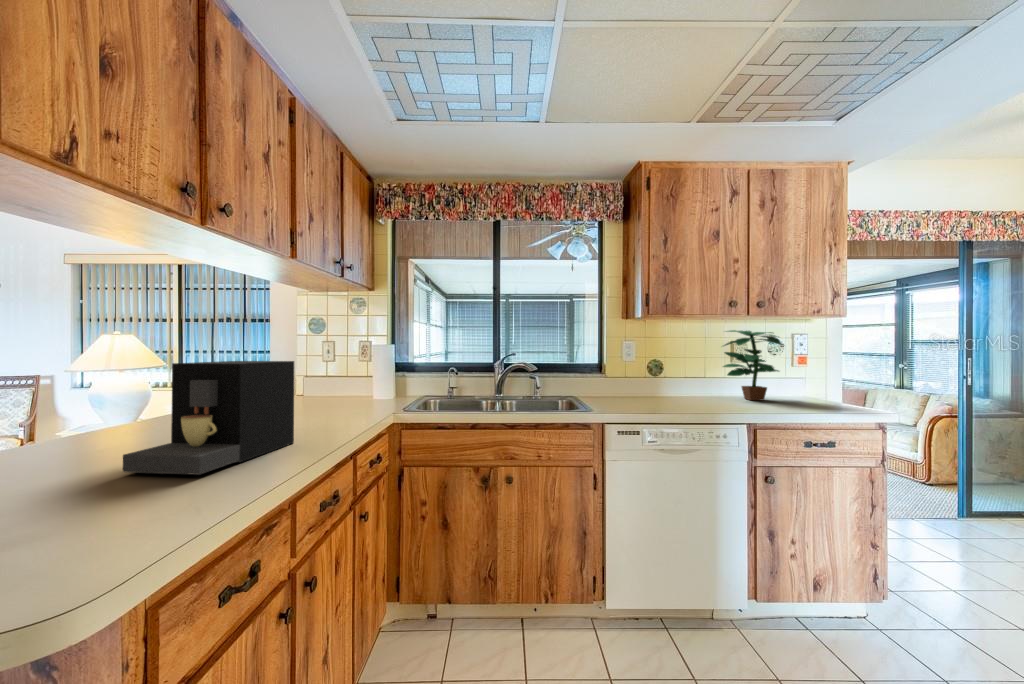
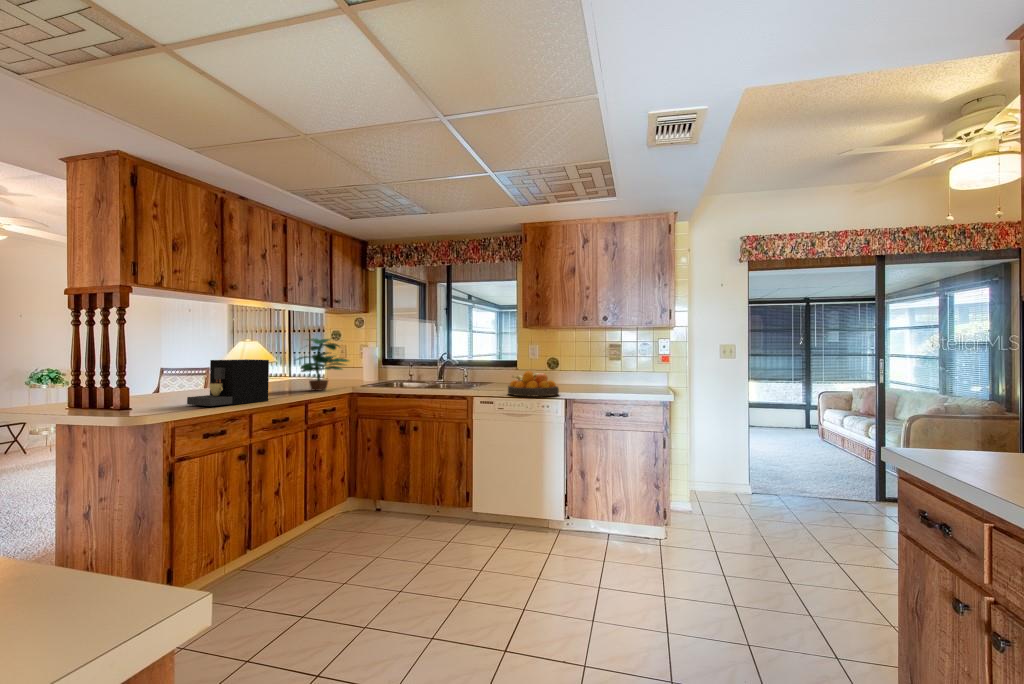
potted plant: present [723,330,783,400] -> present [297,338,349,391]
fruit bowl: none [618,371,693,407] -> present [508,371,559,397]

